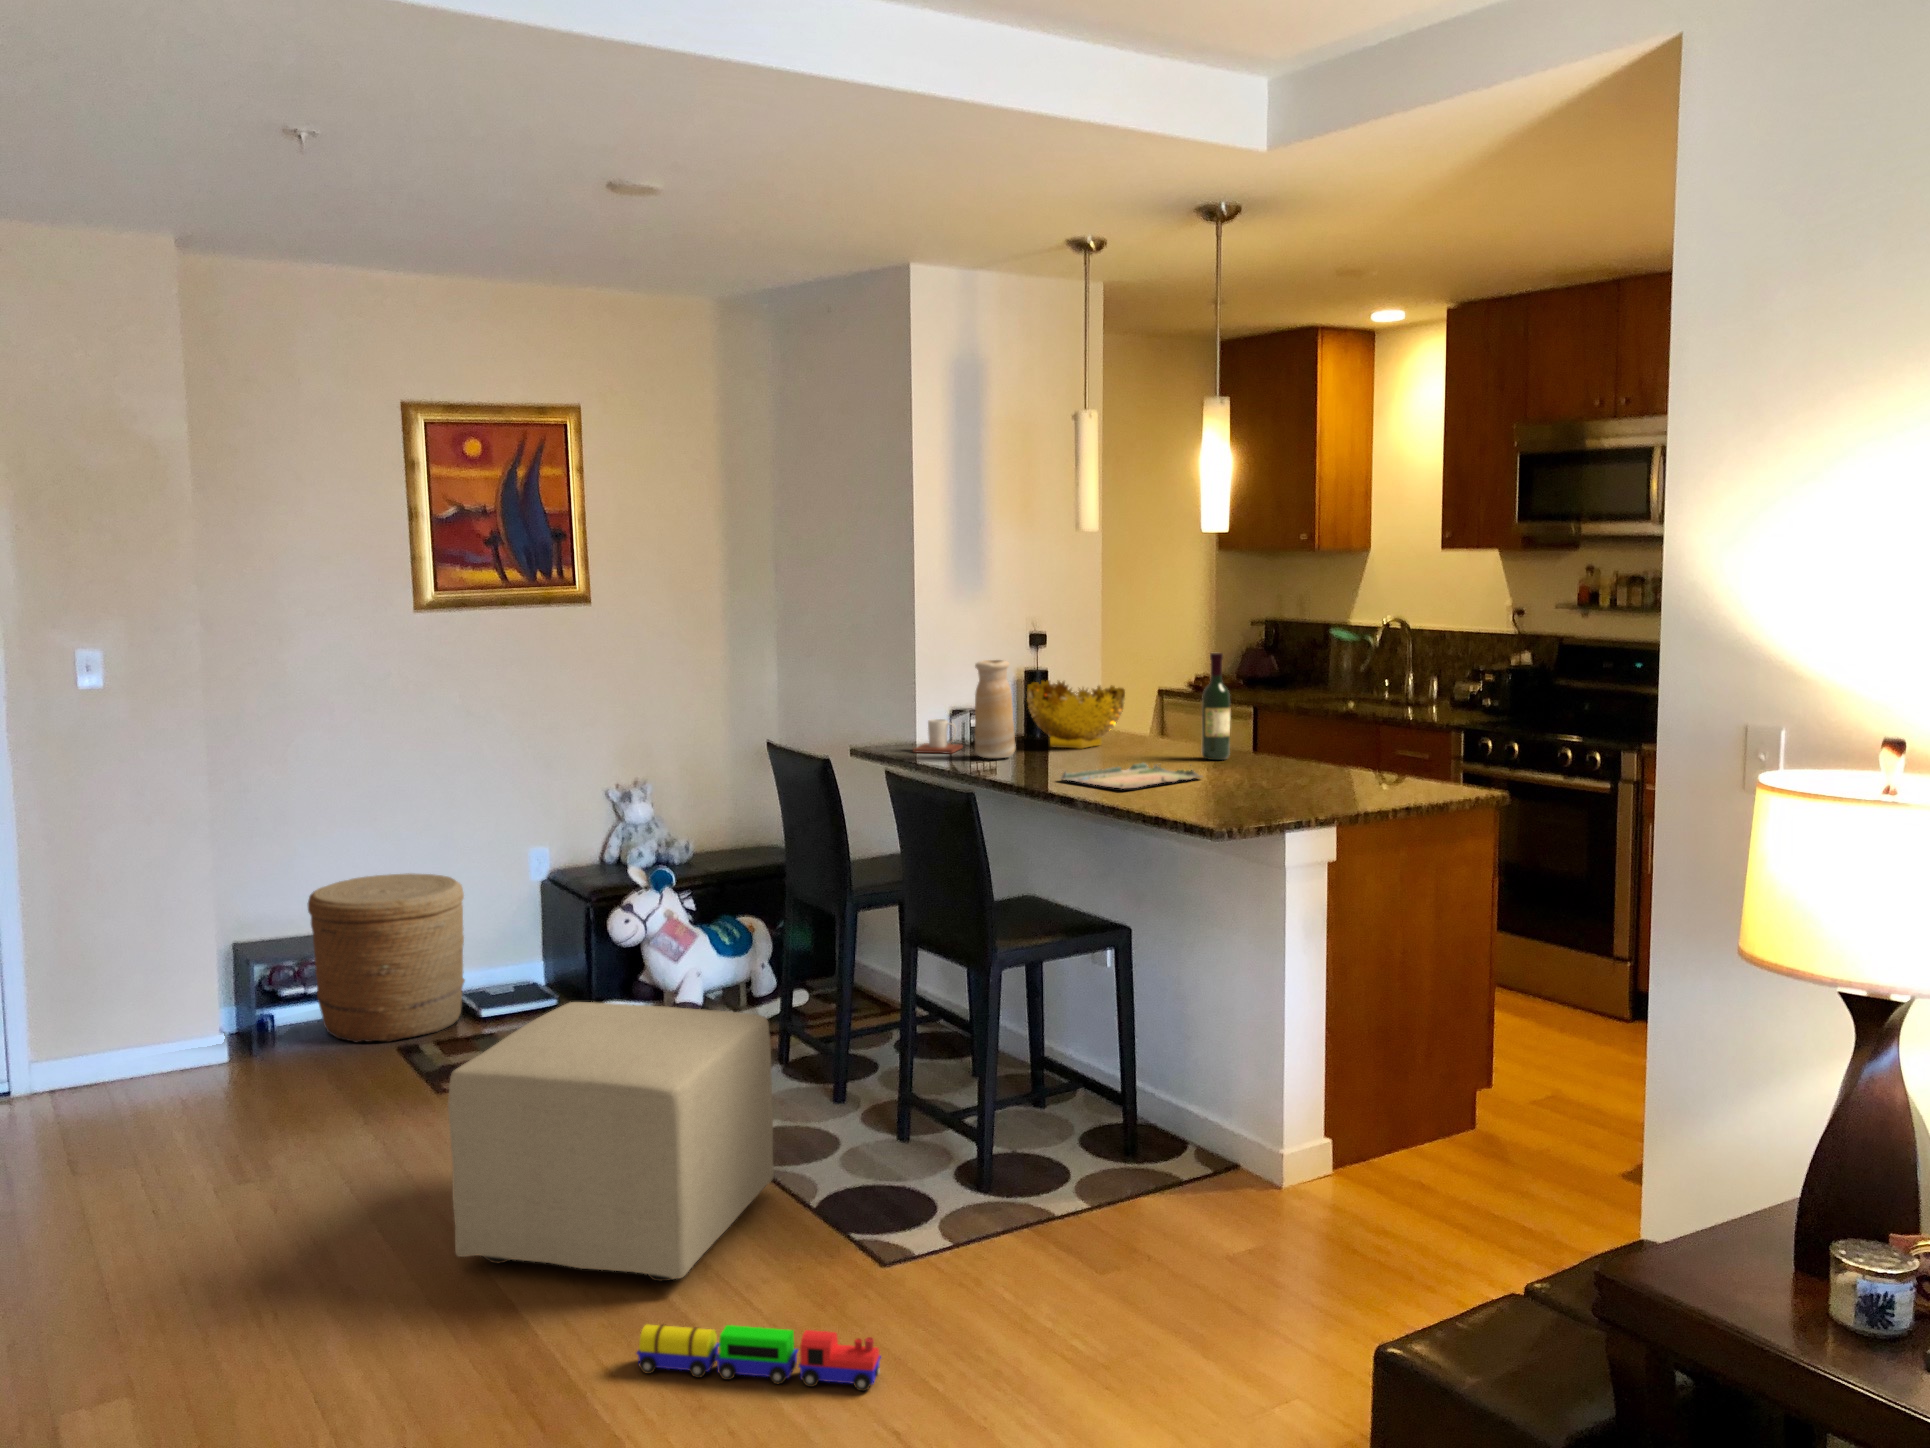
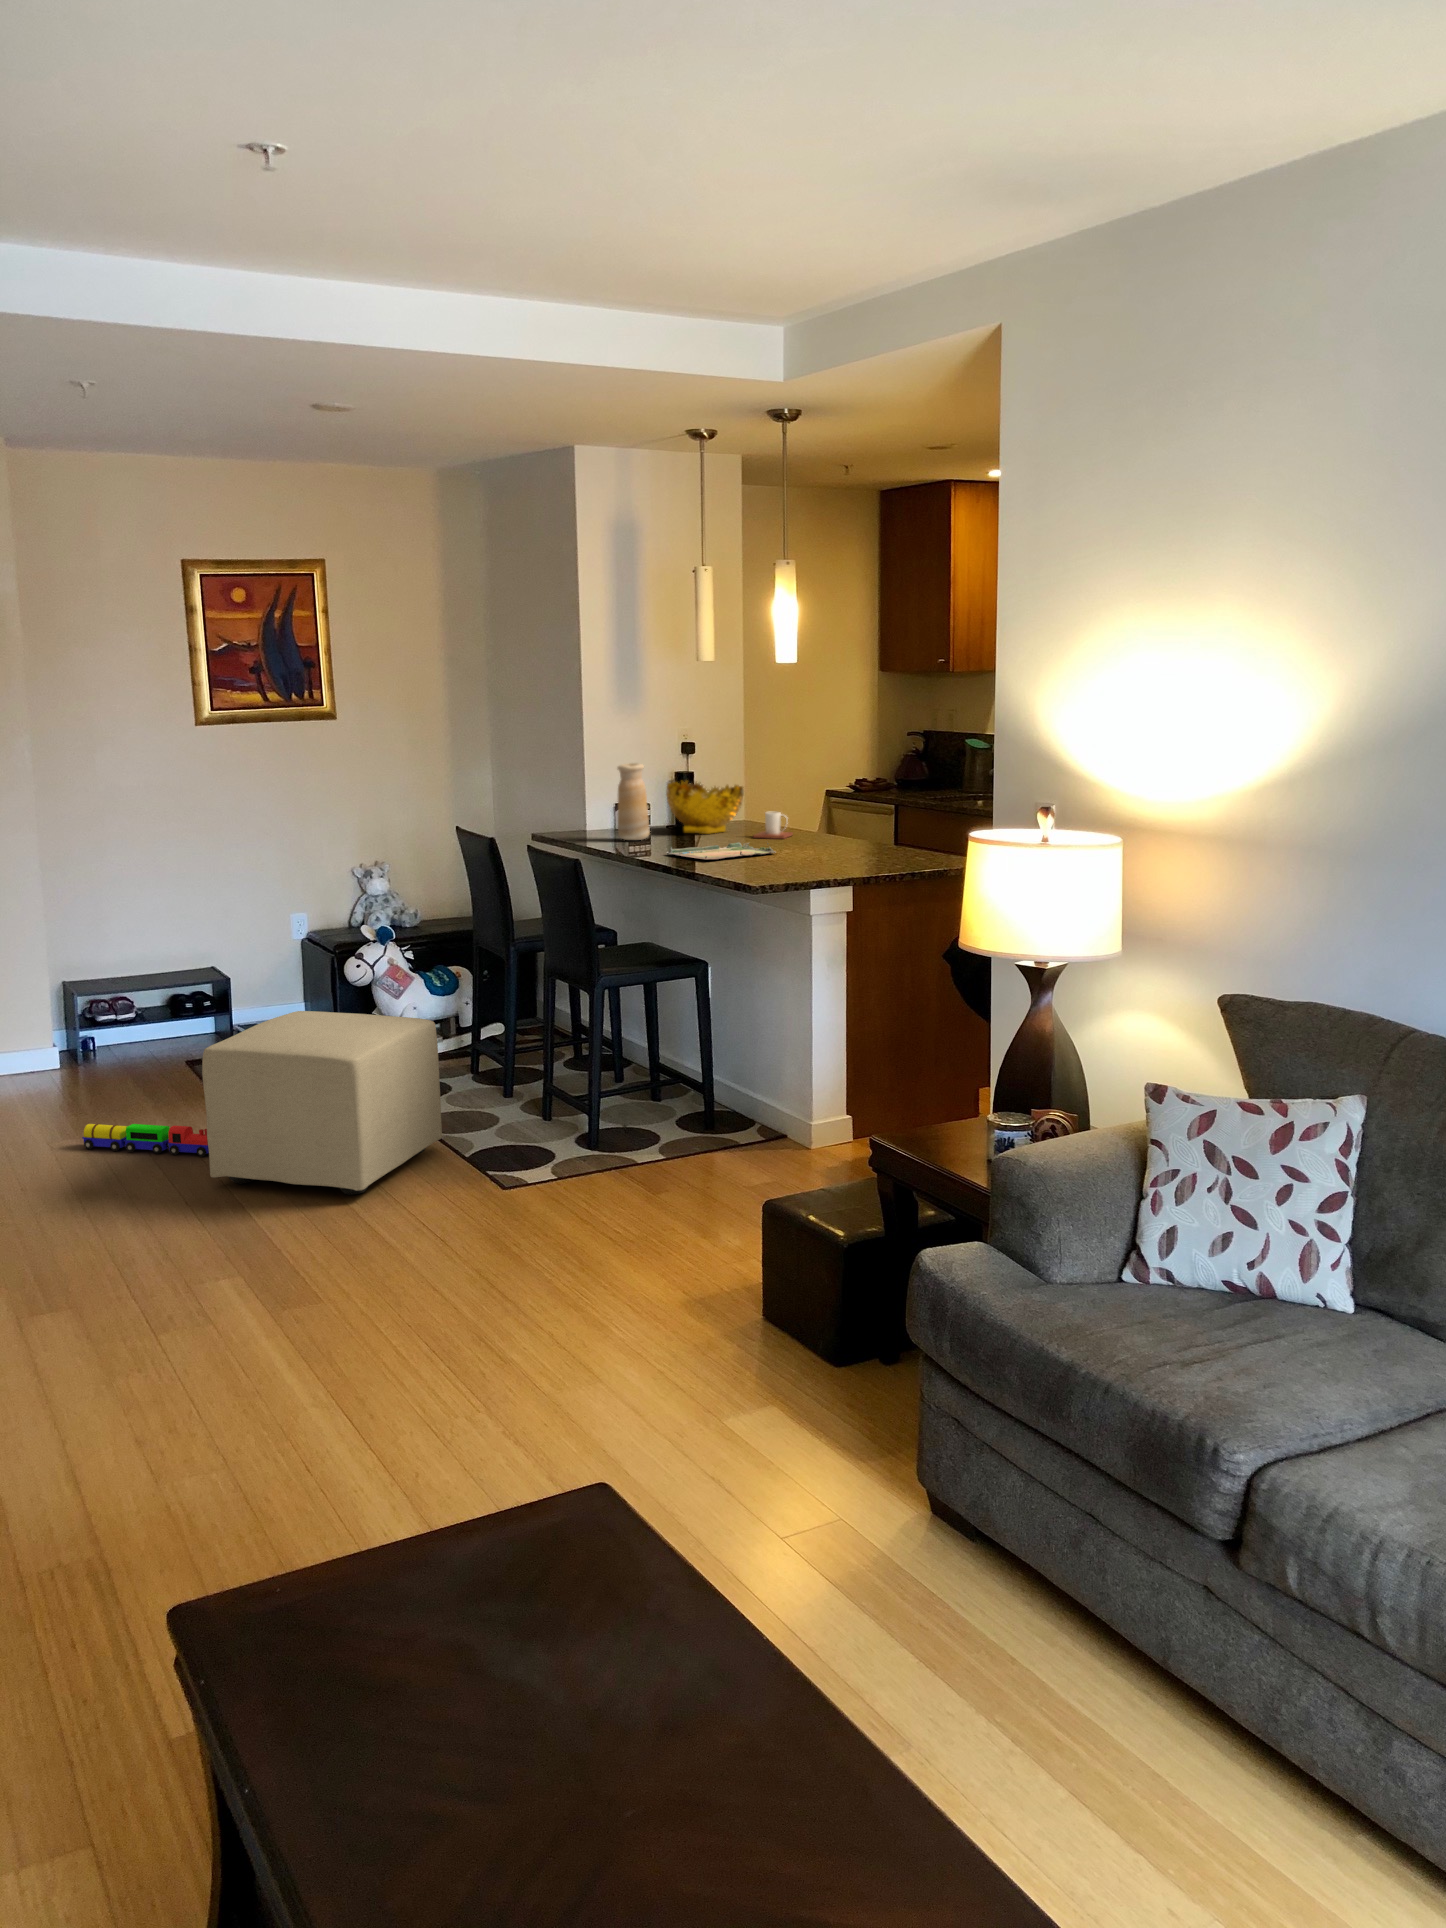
wine bottle: present [1202,653,1230,760] -> none [792,758,813,842]
mug: present [913,719,963,754] -> present [753,812,793,839]
woven basket: present [308,873,465,1042] -> none [117,931,240,1057]
toy train: present [637,1324,881,1391] -> present [82,1124,209,1157]

